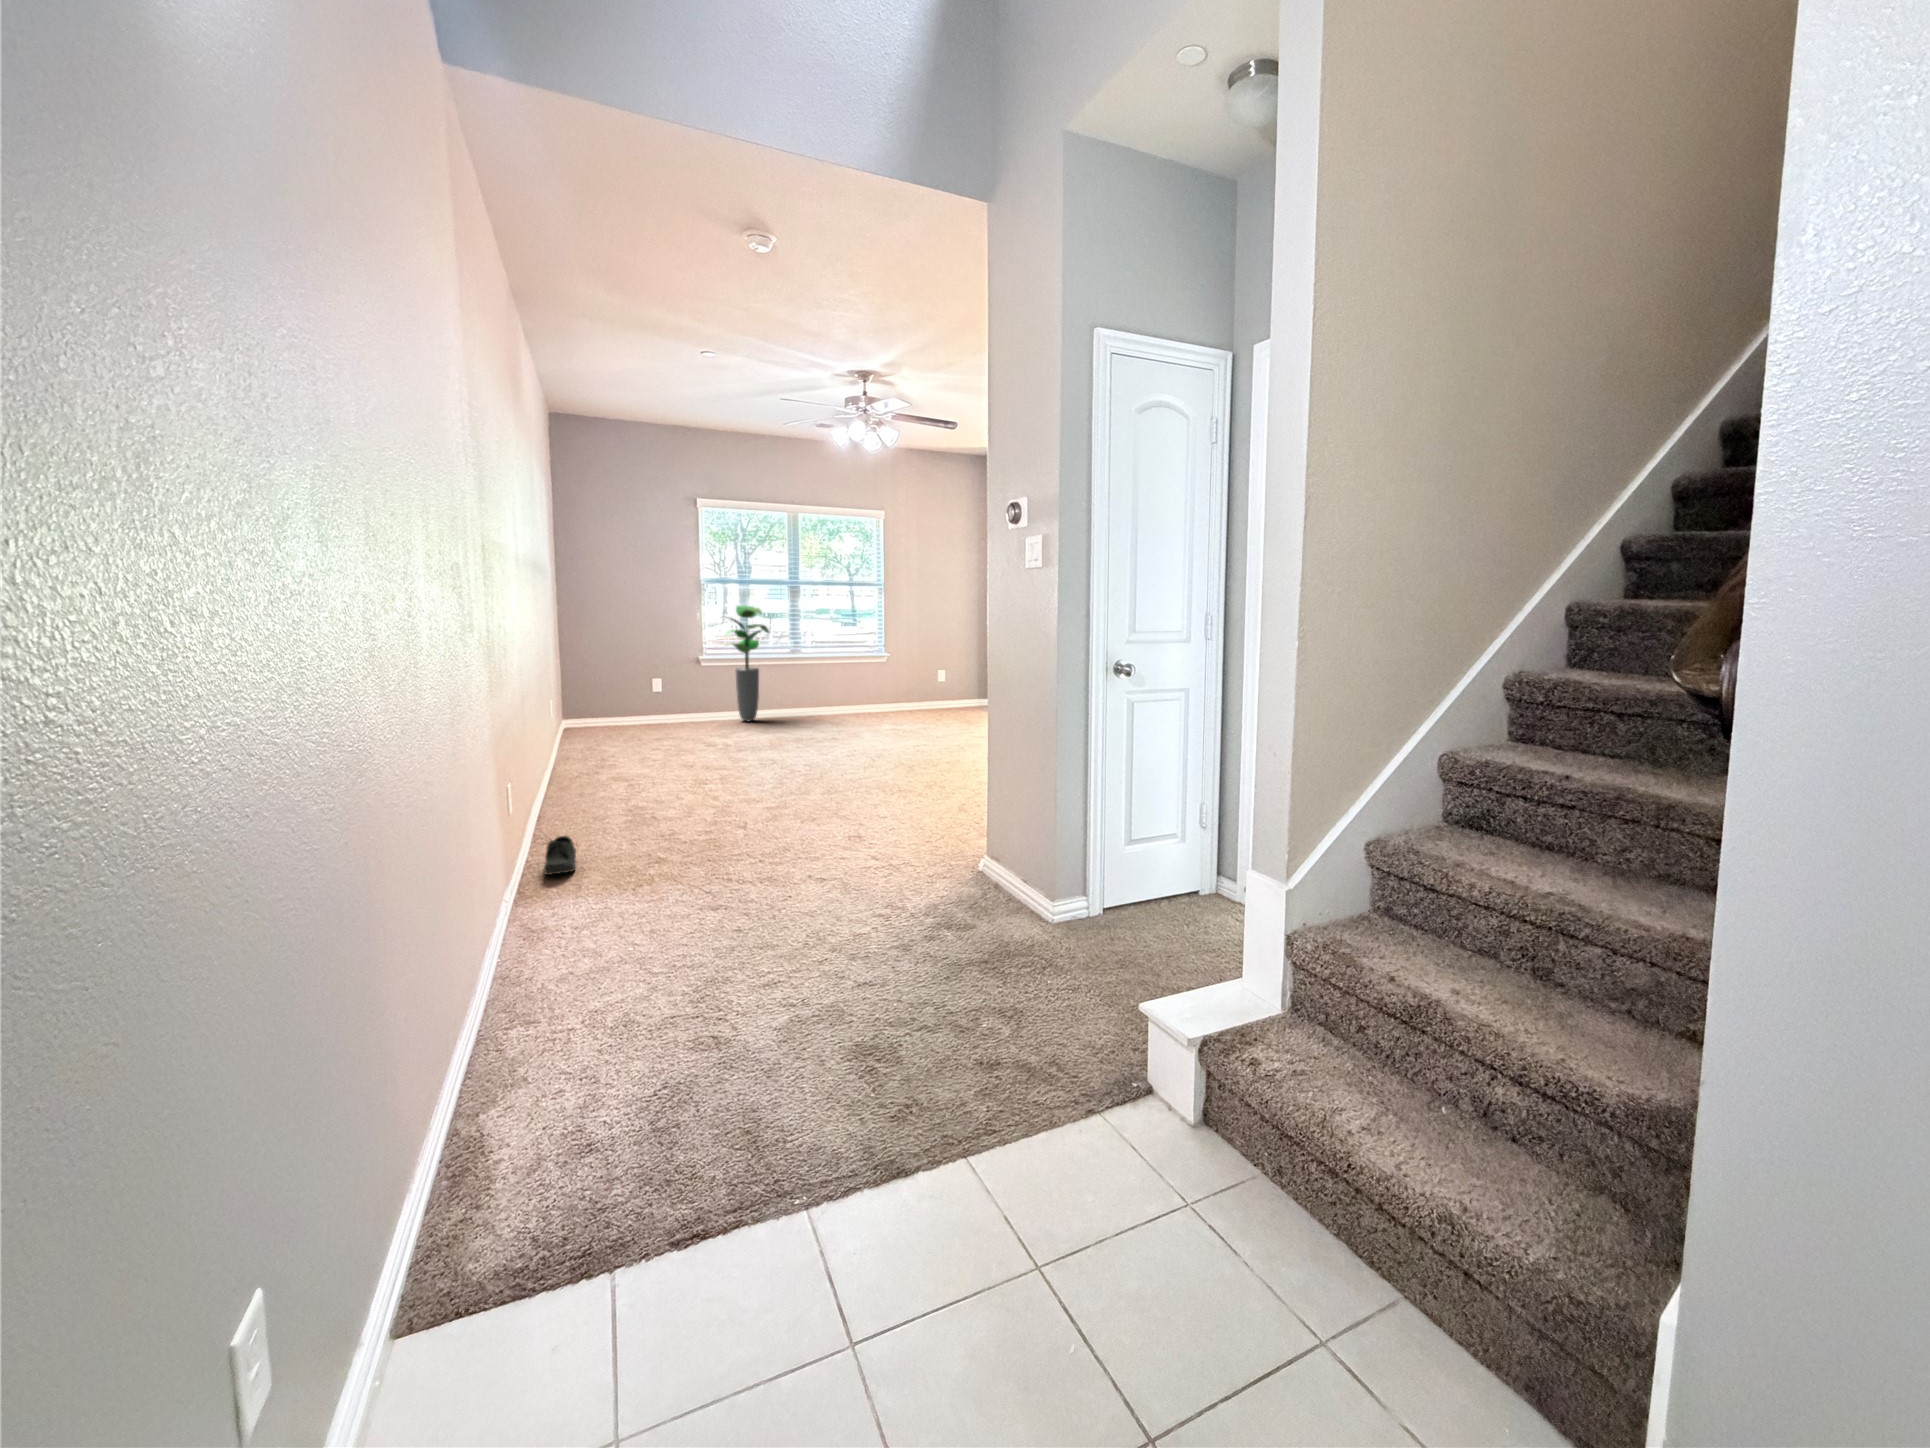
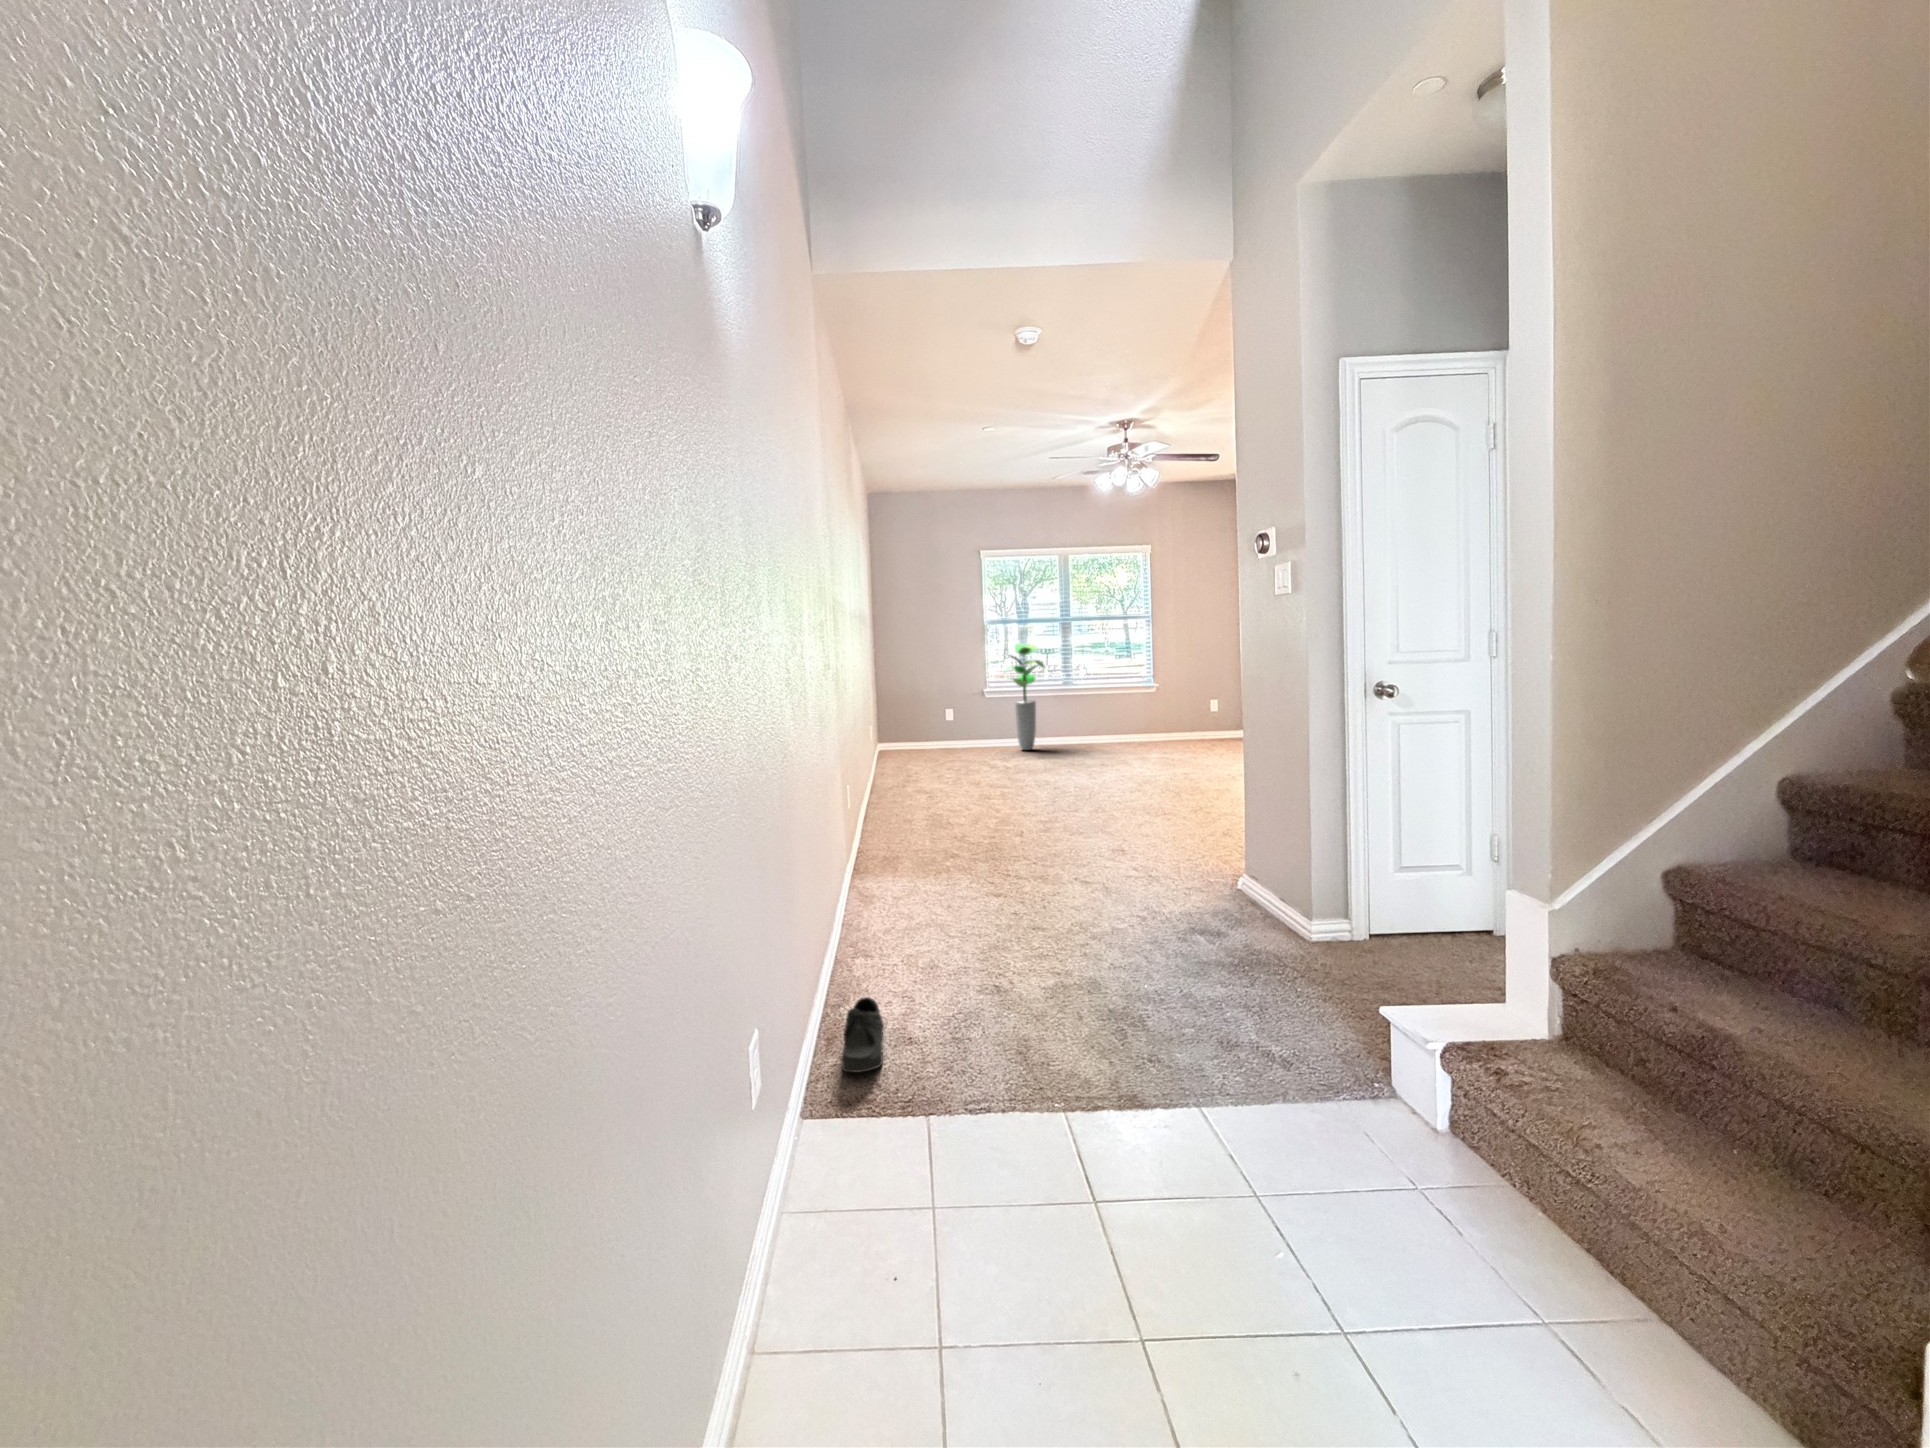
shoe: present [544,836,576,875] -> present [841,997,884,1072]

